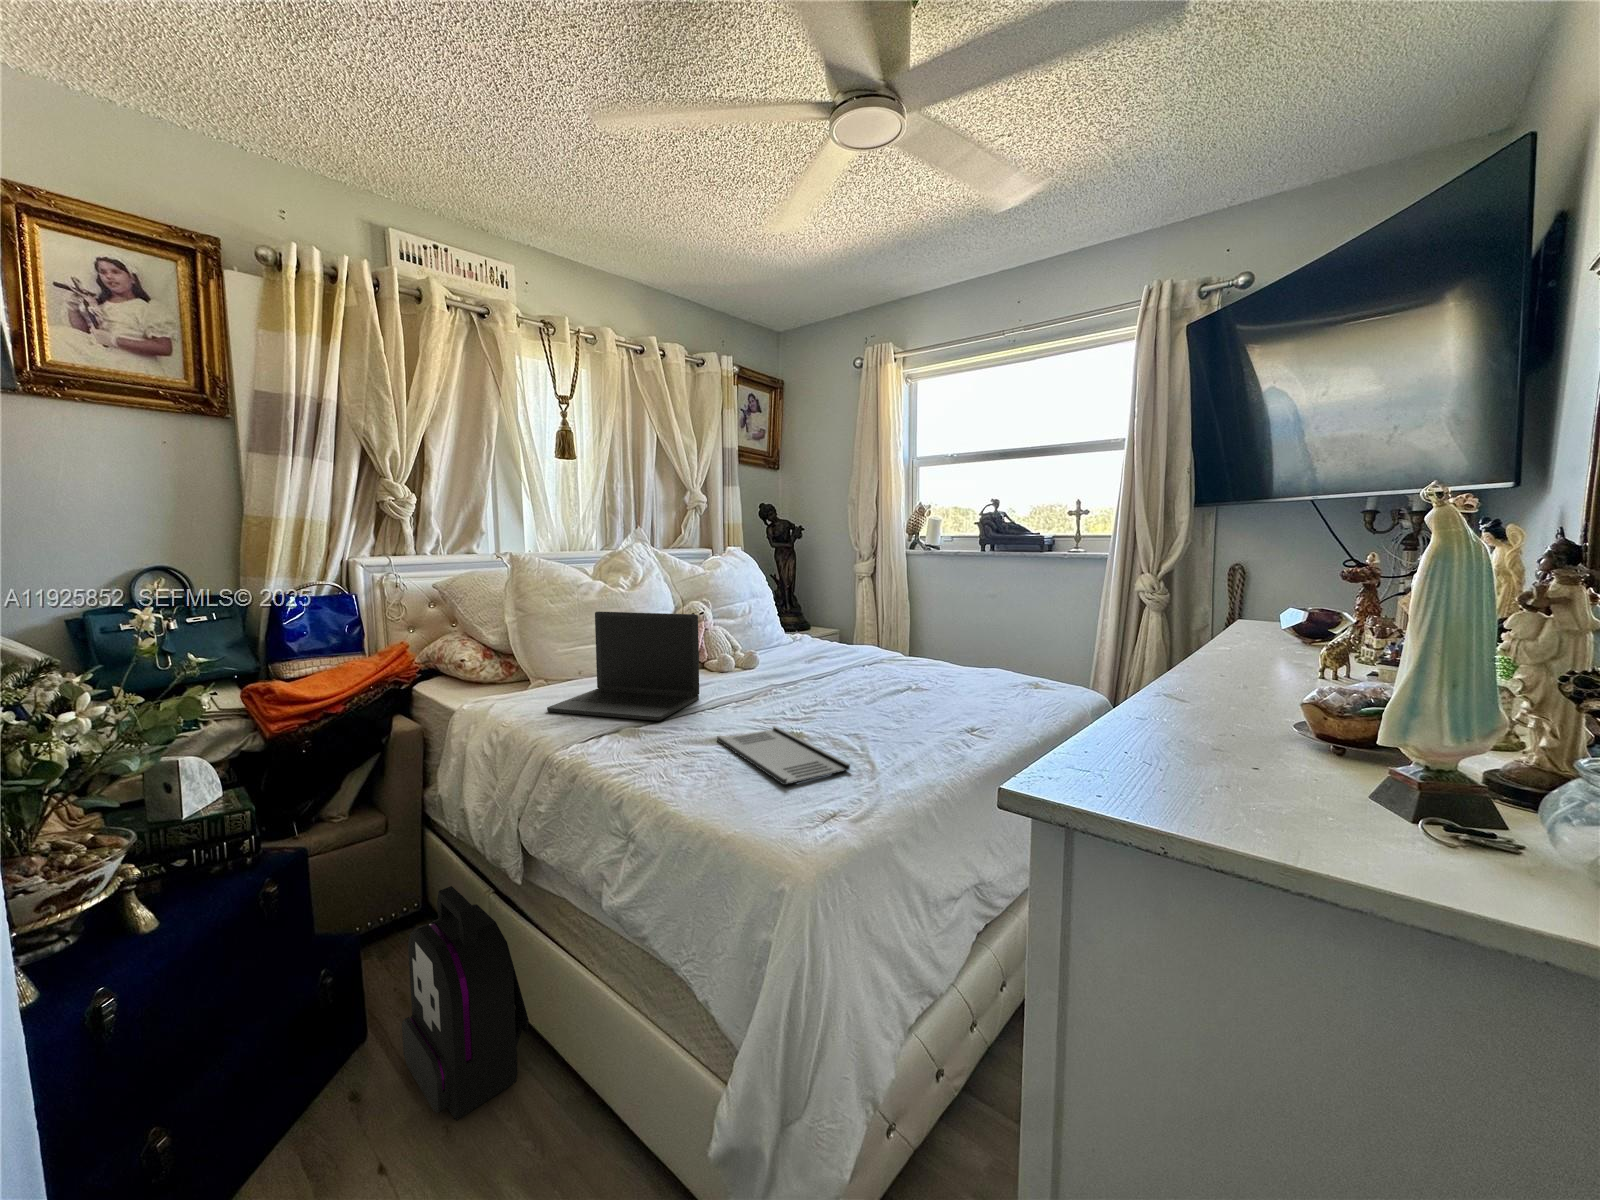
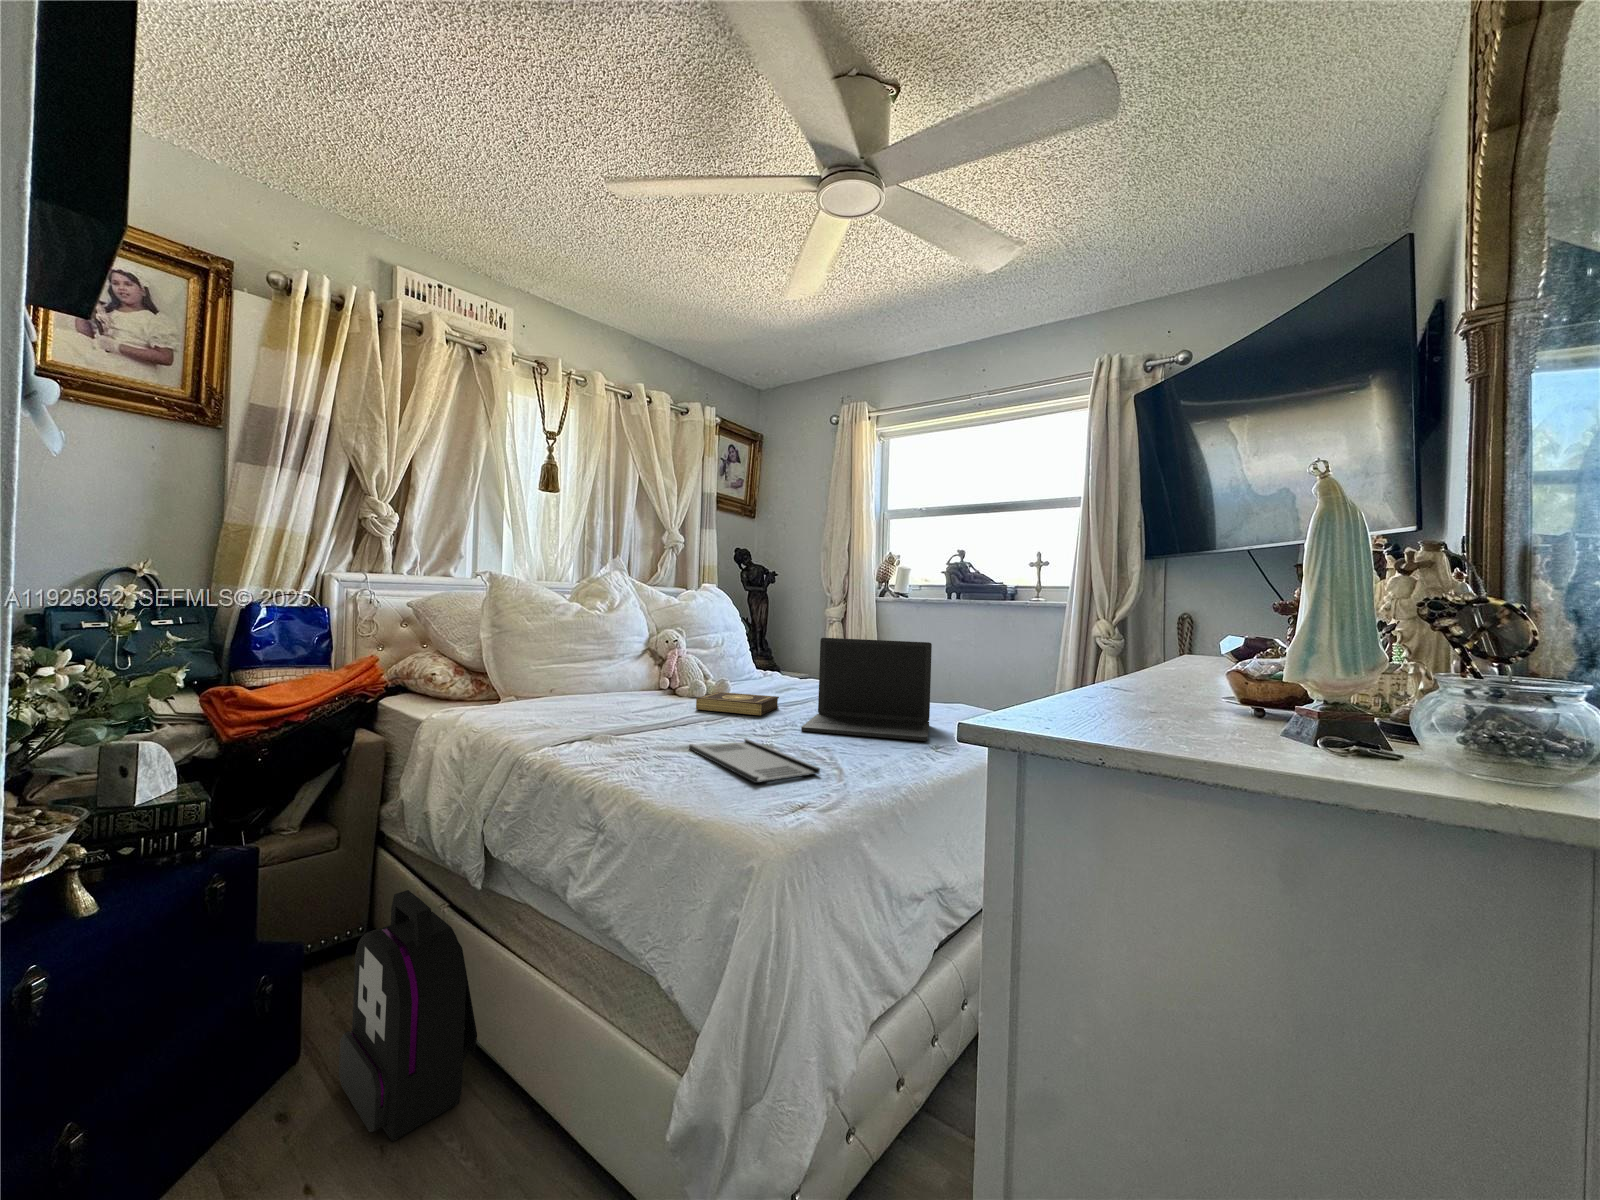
laptop: present [547,611,699,721] -> present [801,638,932,741]
book: none [724,667,807,694] -> present [696,692,779,715]

